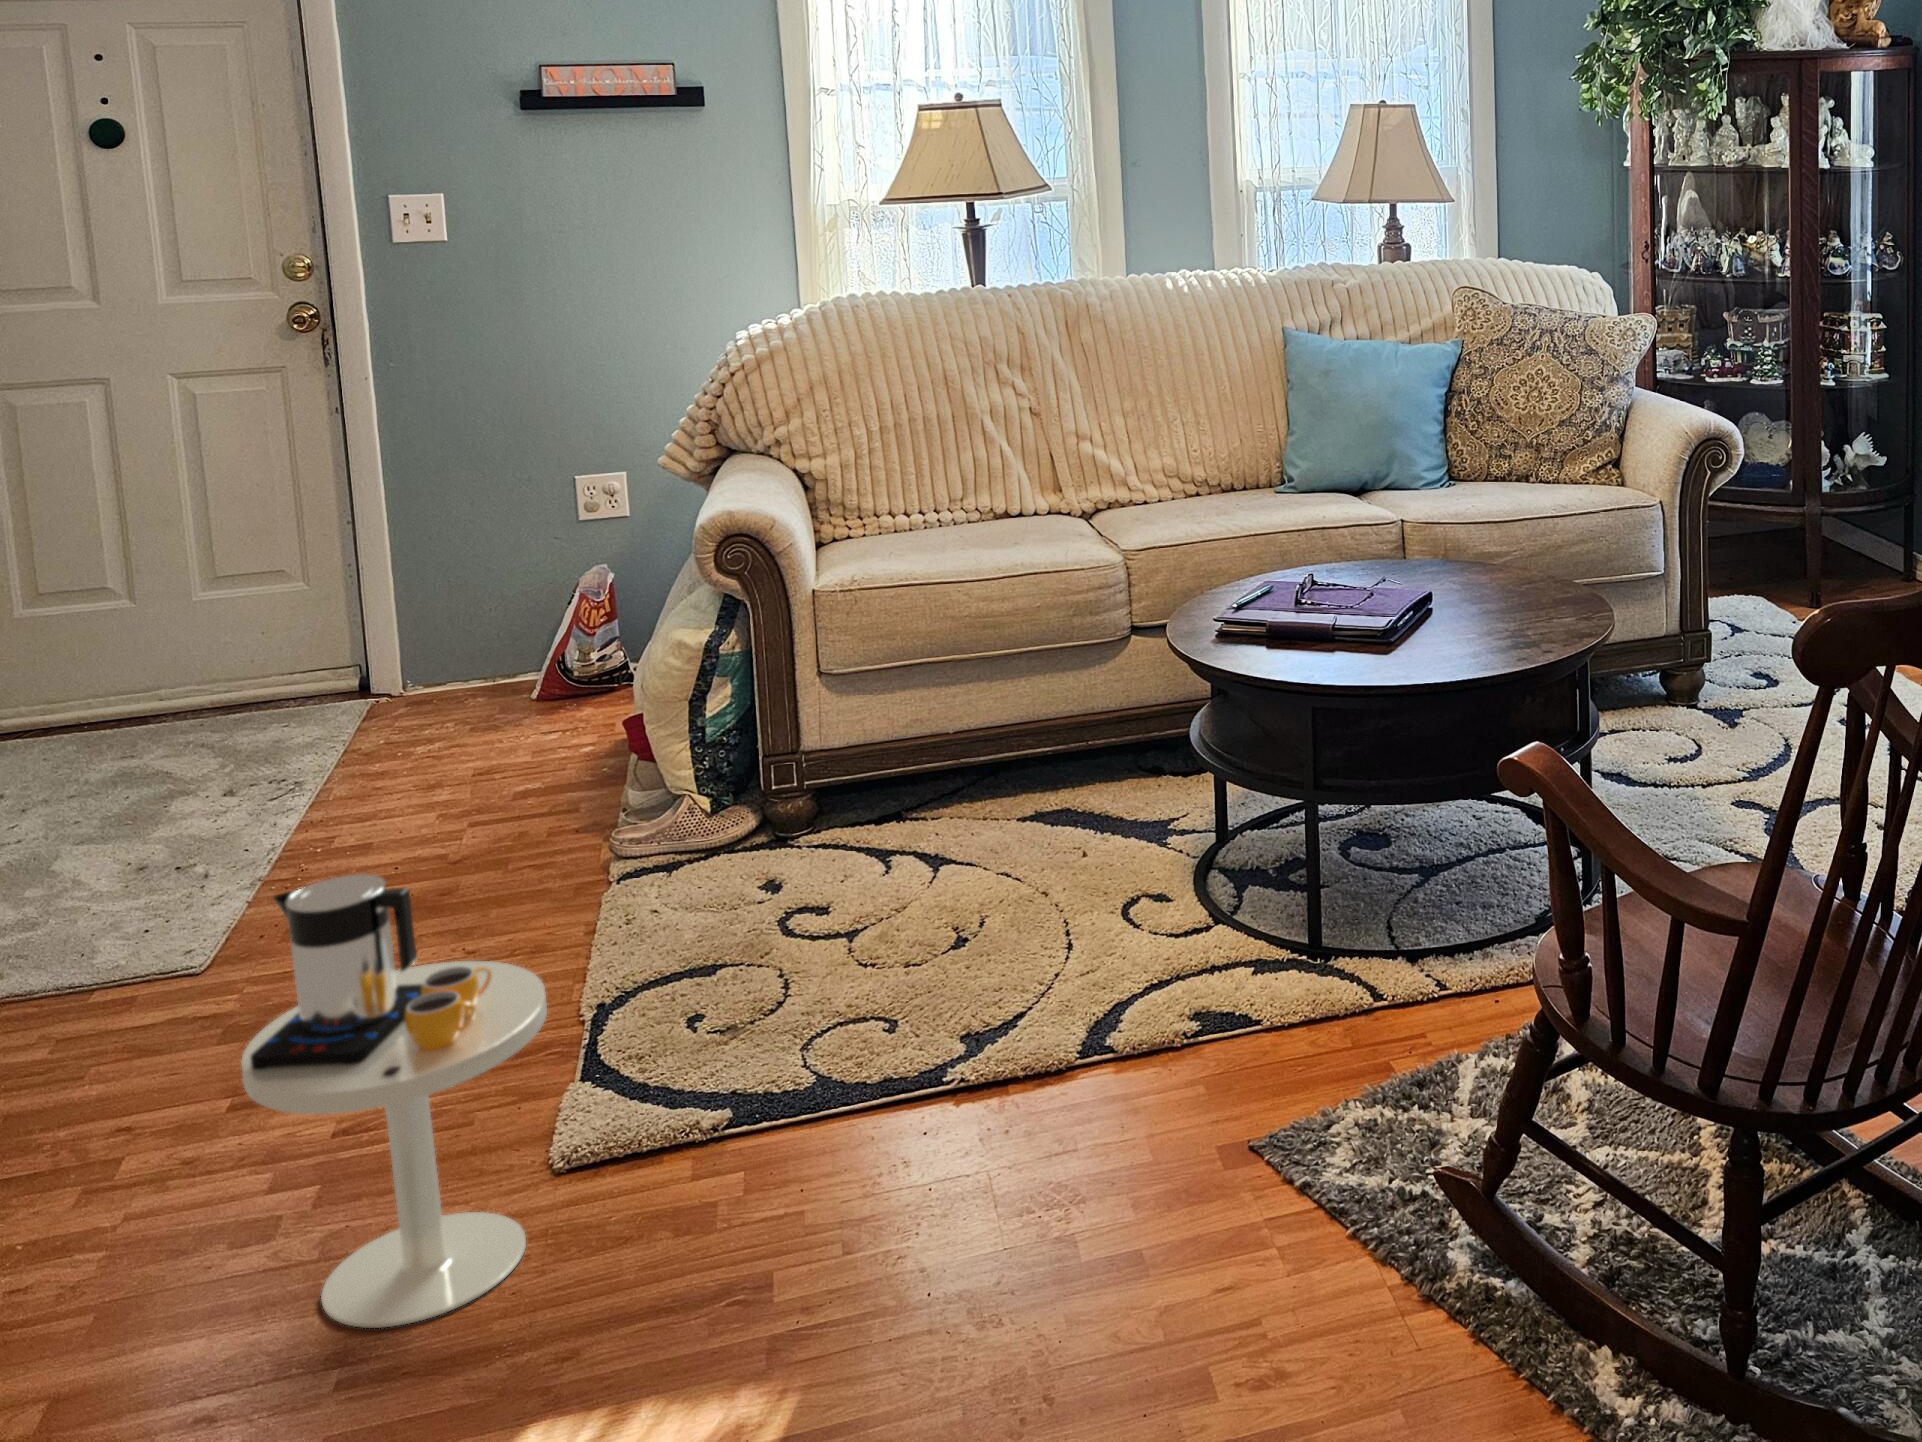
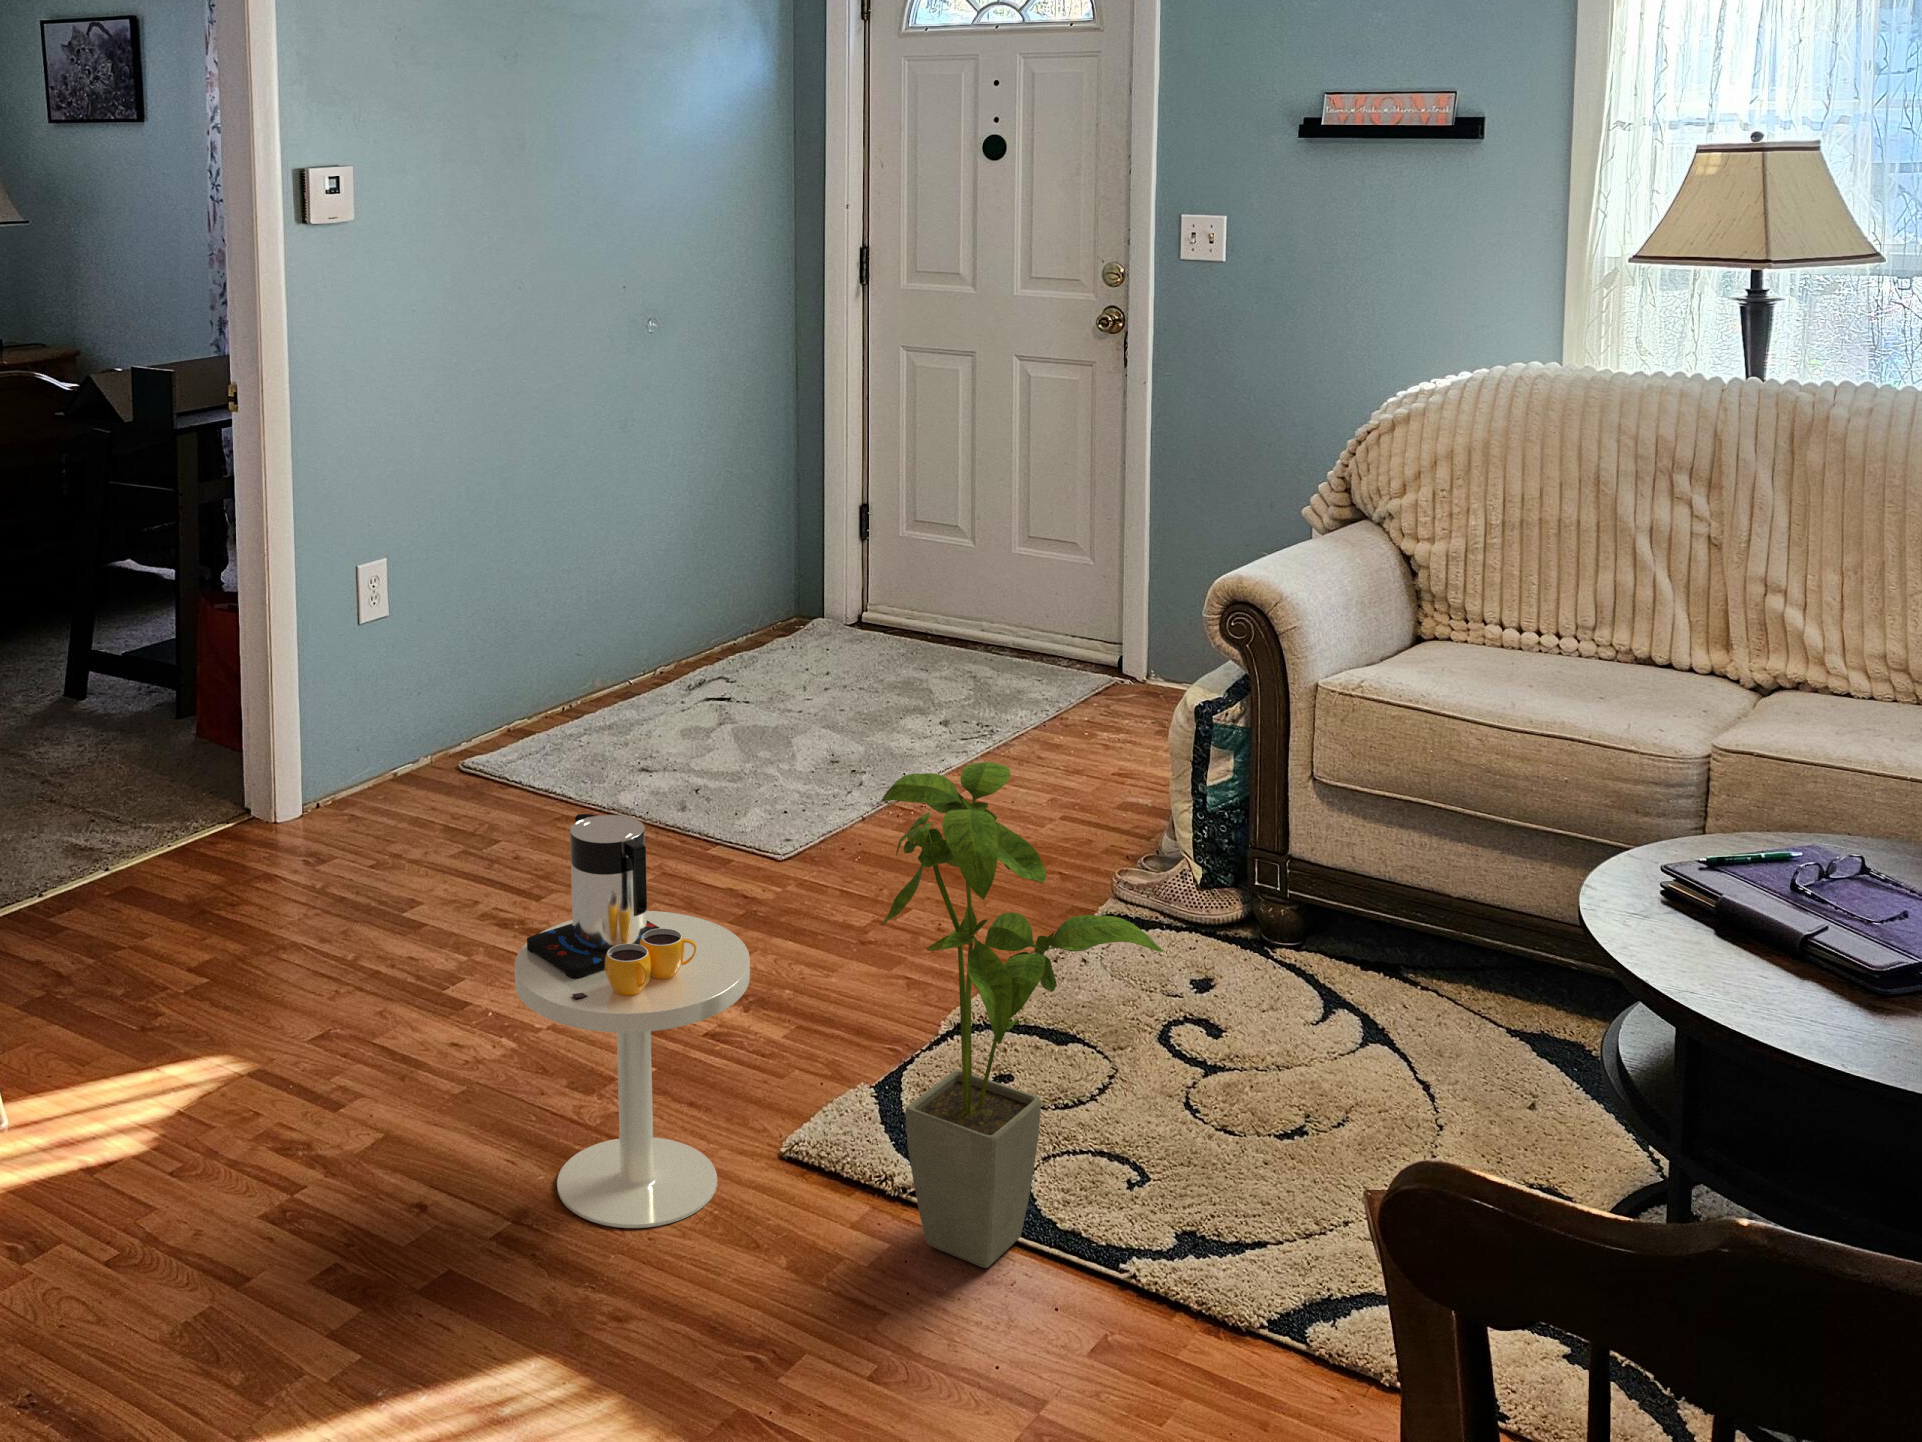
house plant: none [682,670,957,1152] -> present [881,762,1164,1268]

